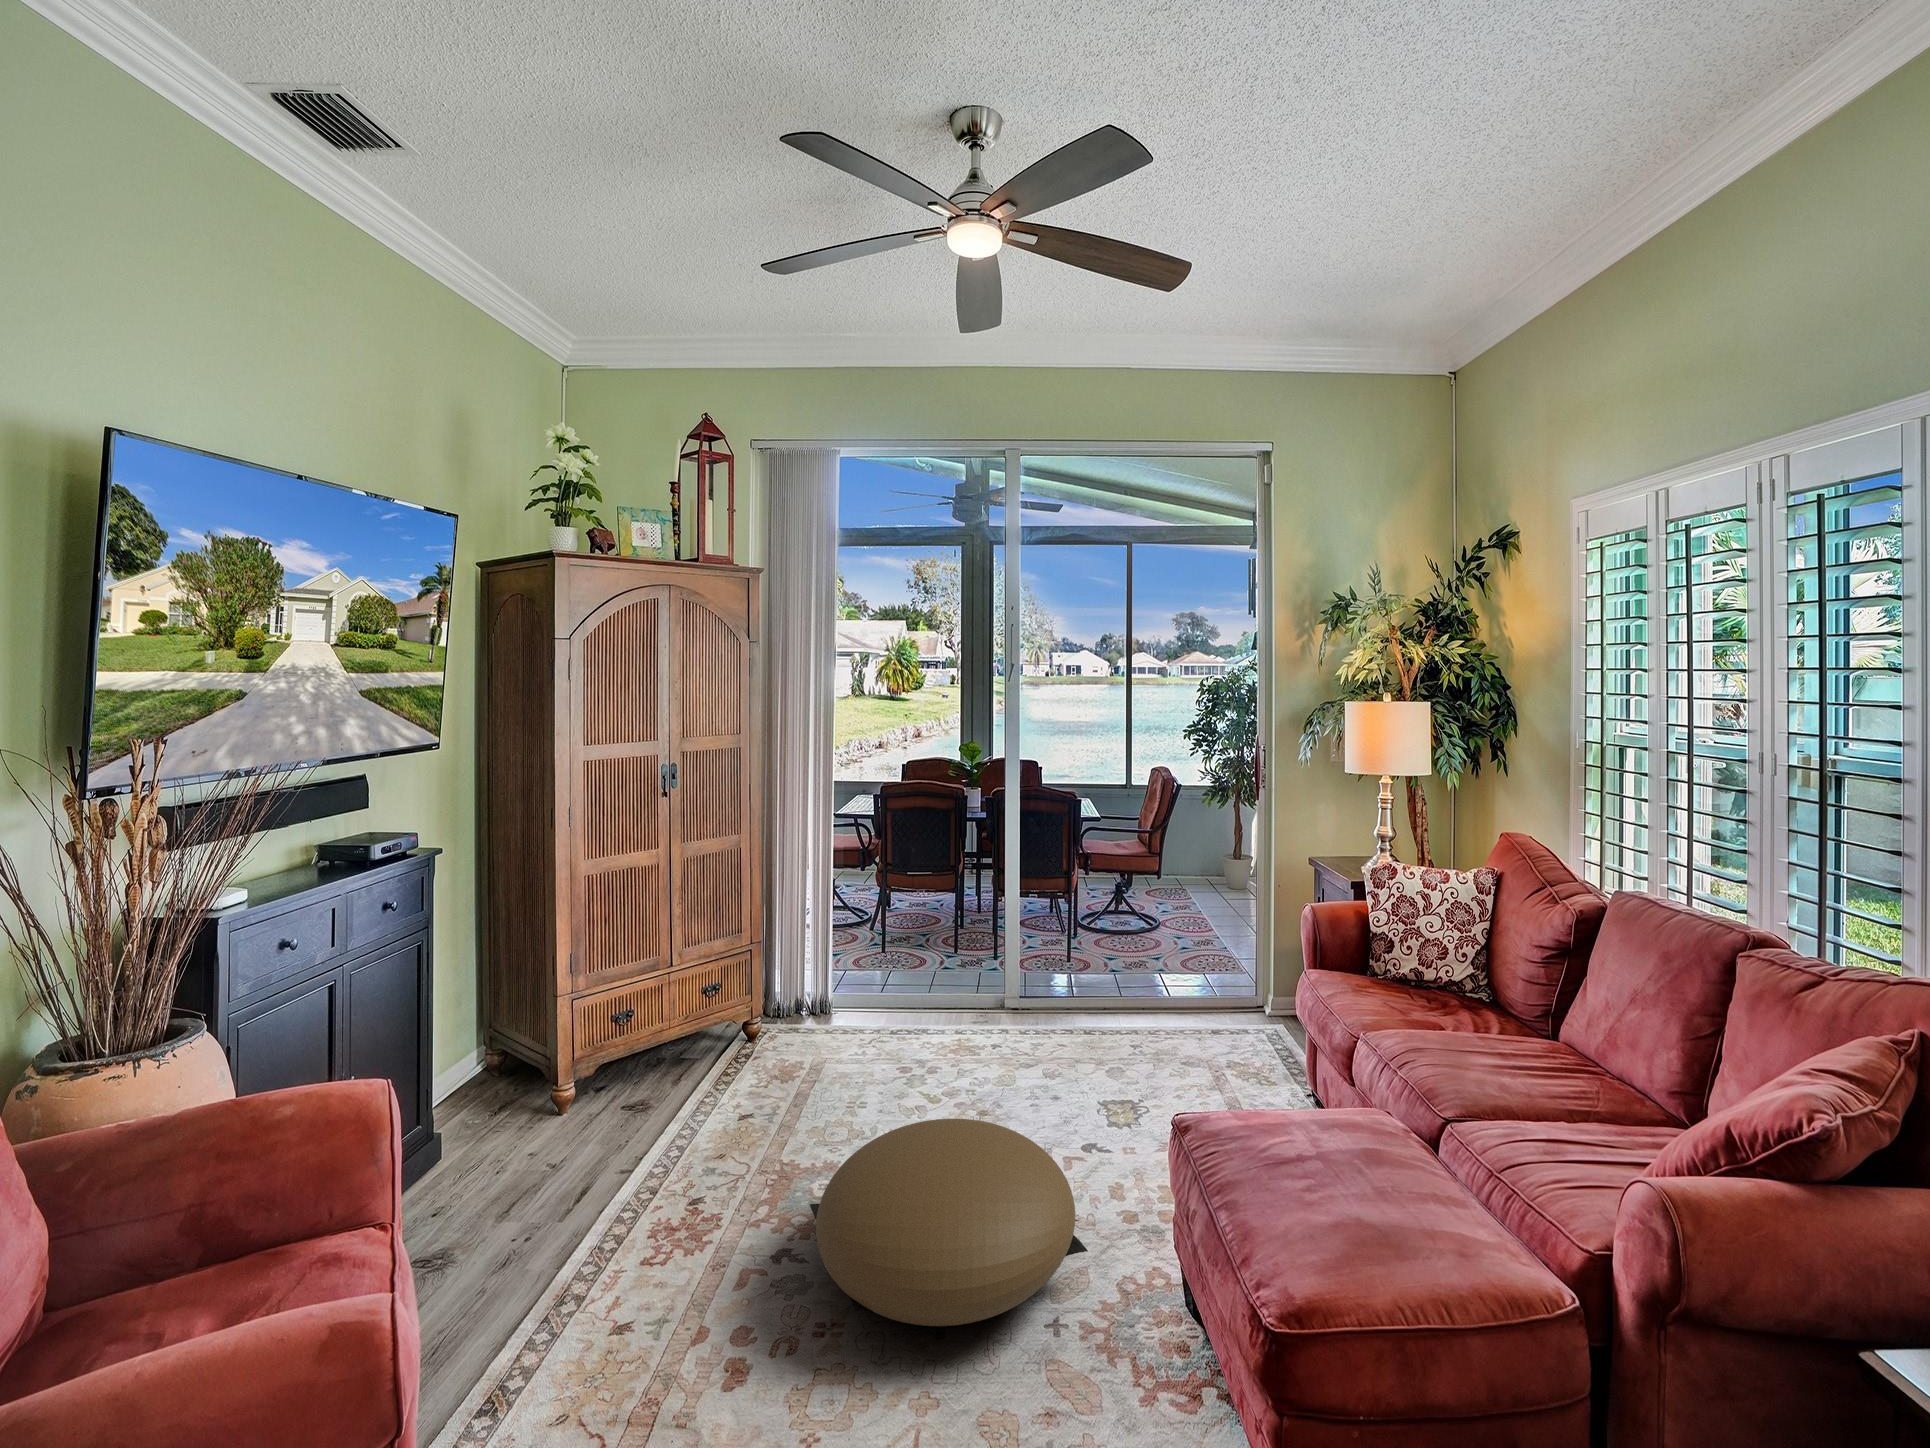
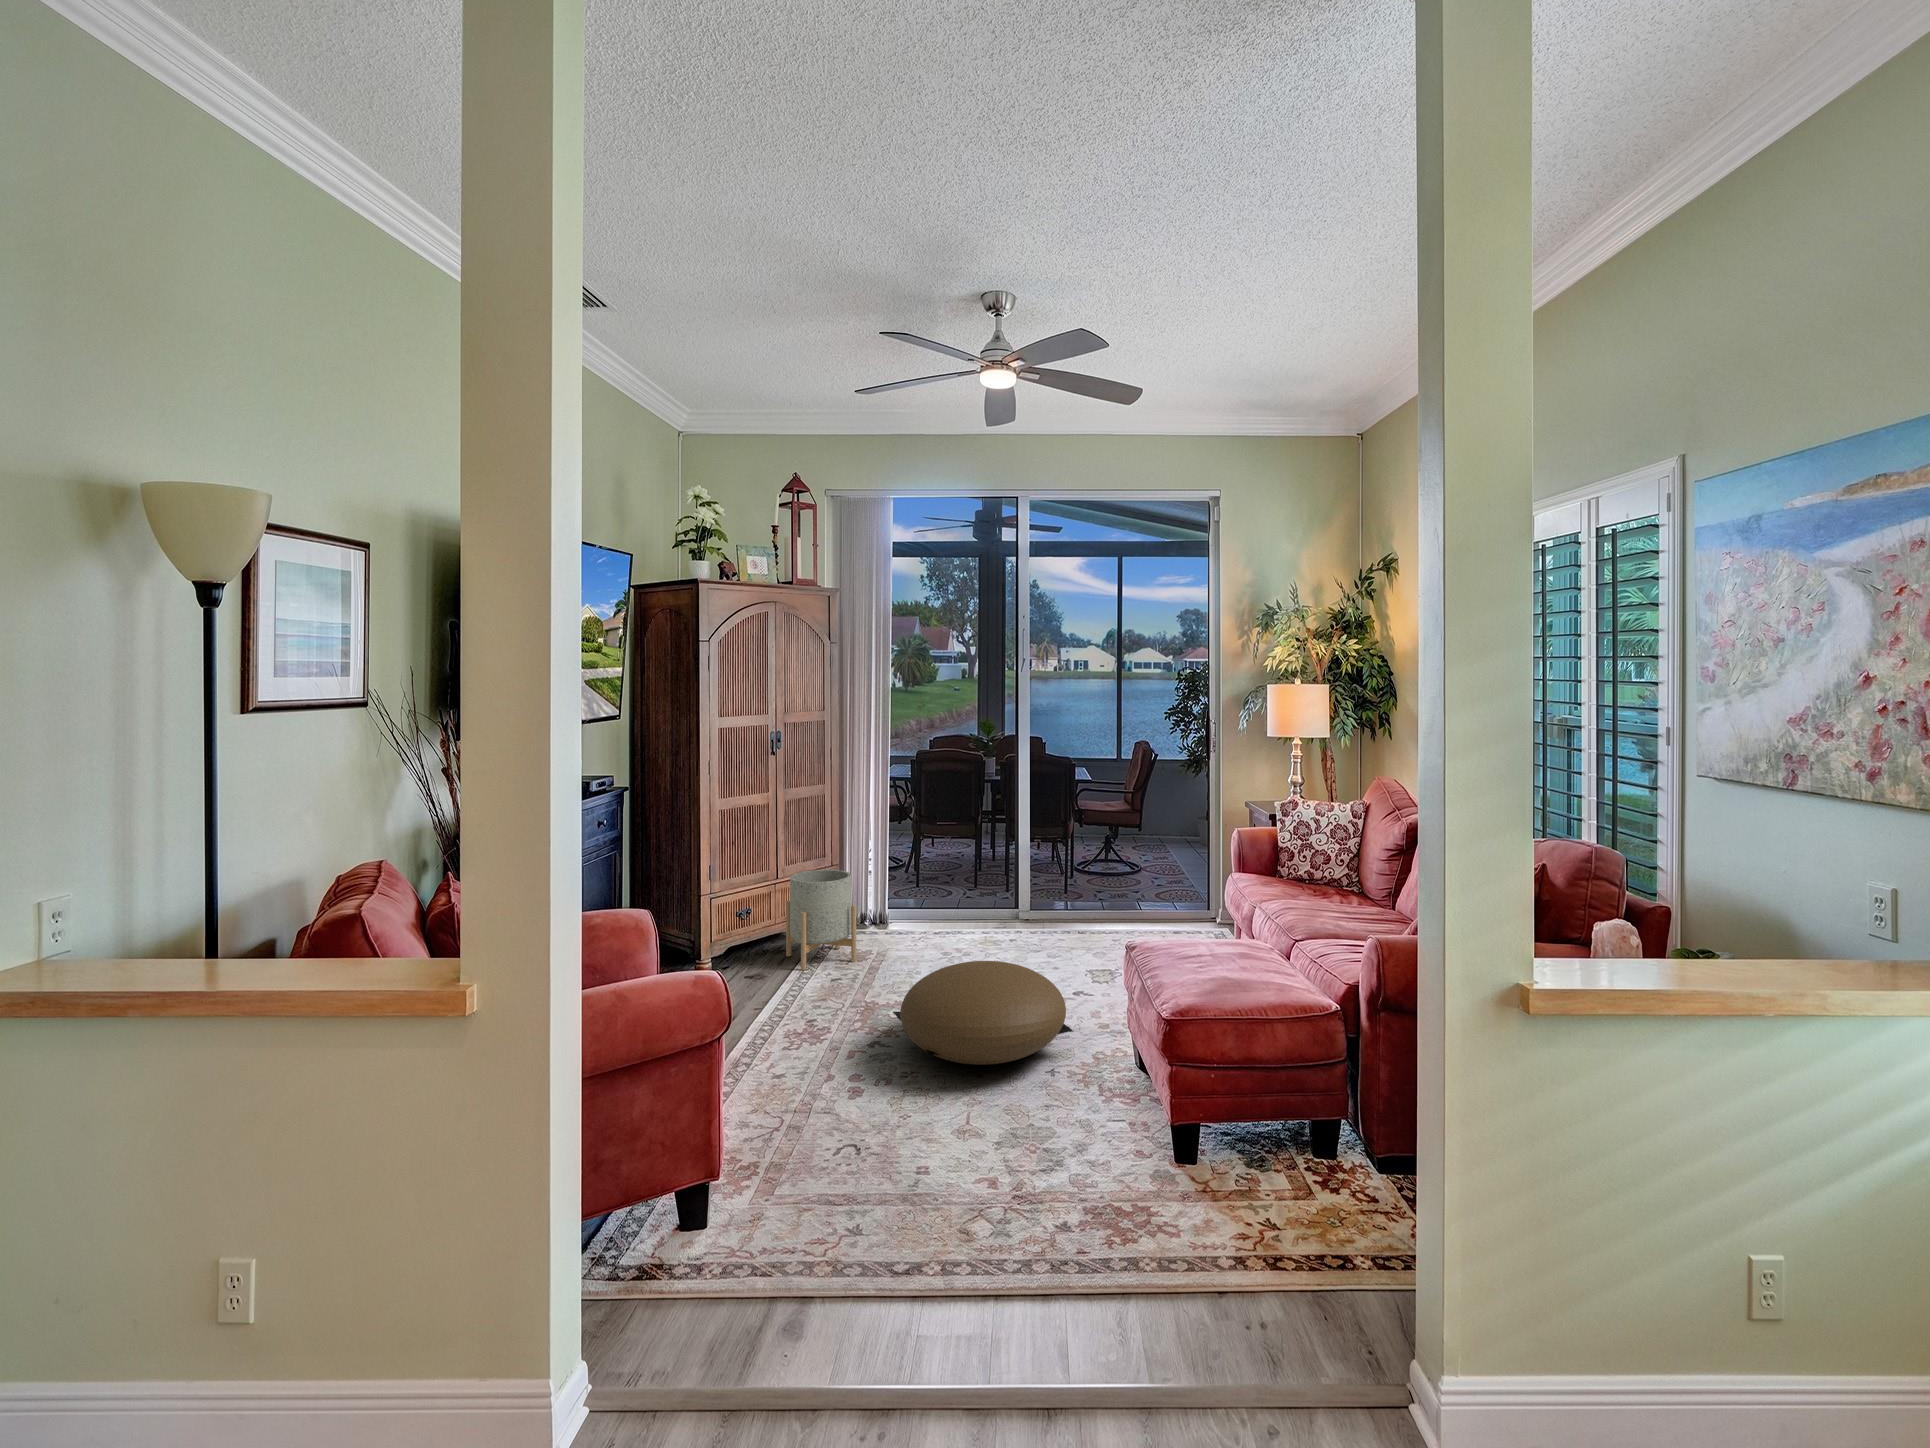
planter: none [685,950,780,1098] -> present [786,870,856,970]

